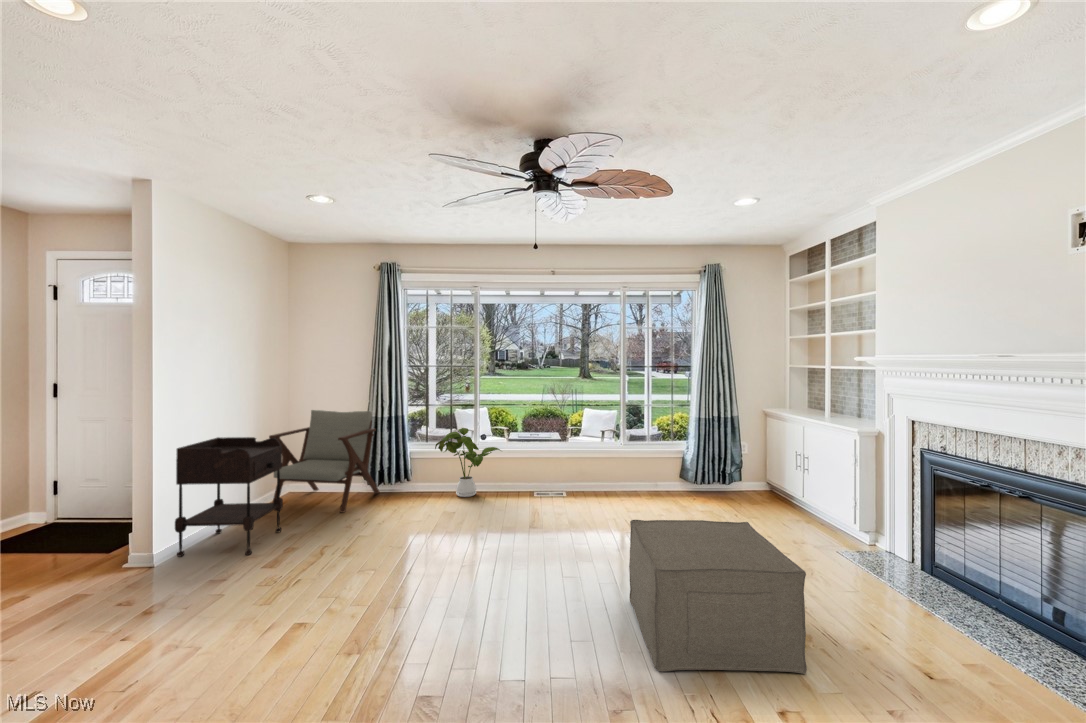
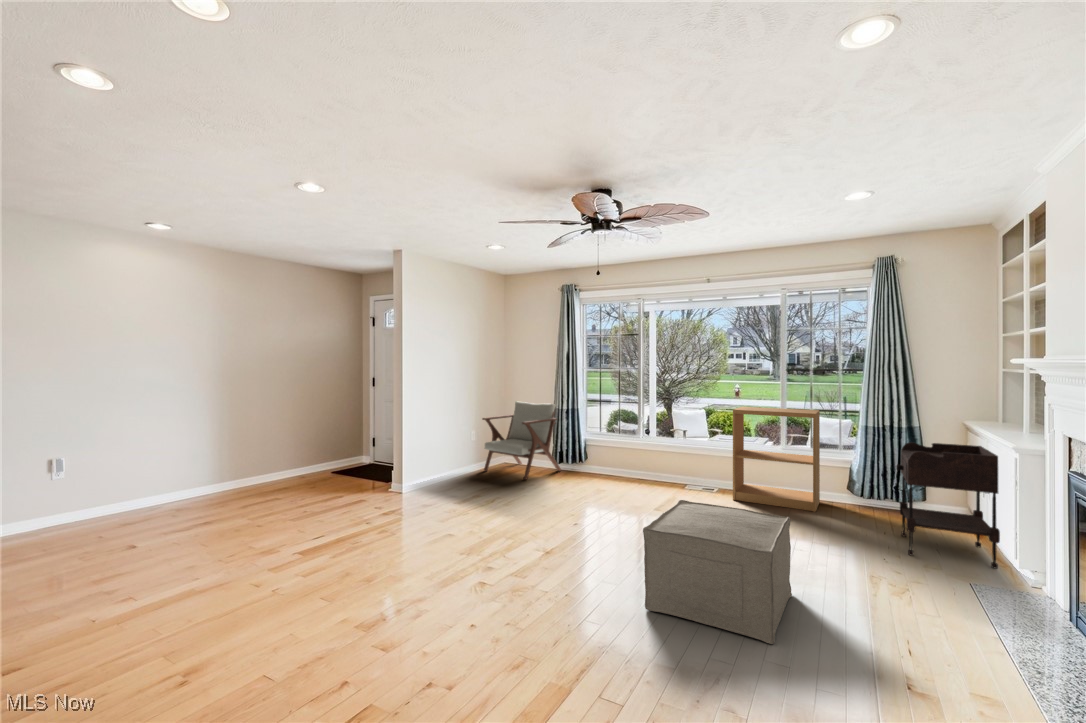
bookshelf: none [588,405,667,503] -> present [733,407,820,512]
house plant: present [435,428,500,497] -> none [600,421,659,482]
side table: present [175,437,283,557] -> present [896,442,1000,569]

